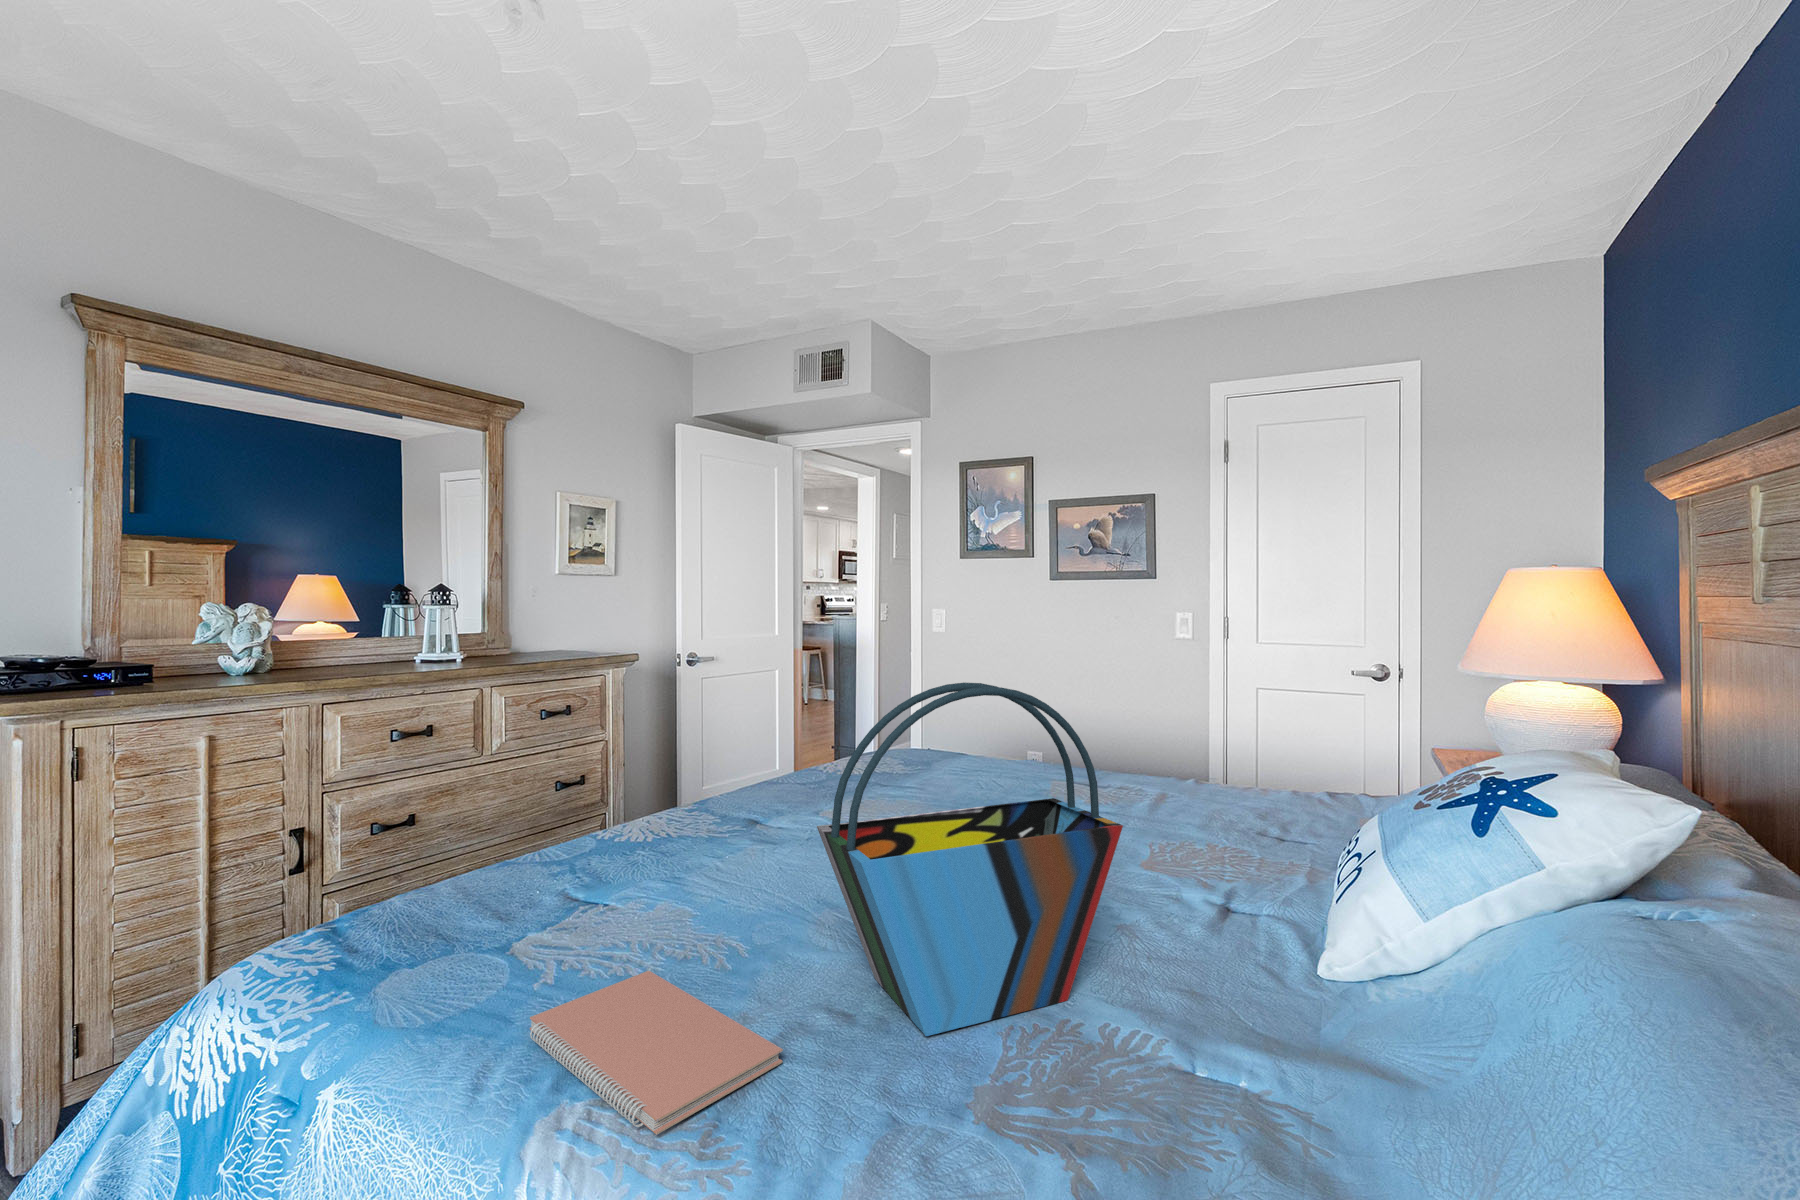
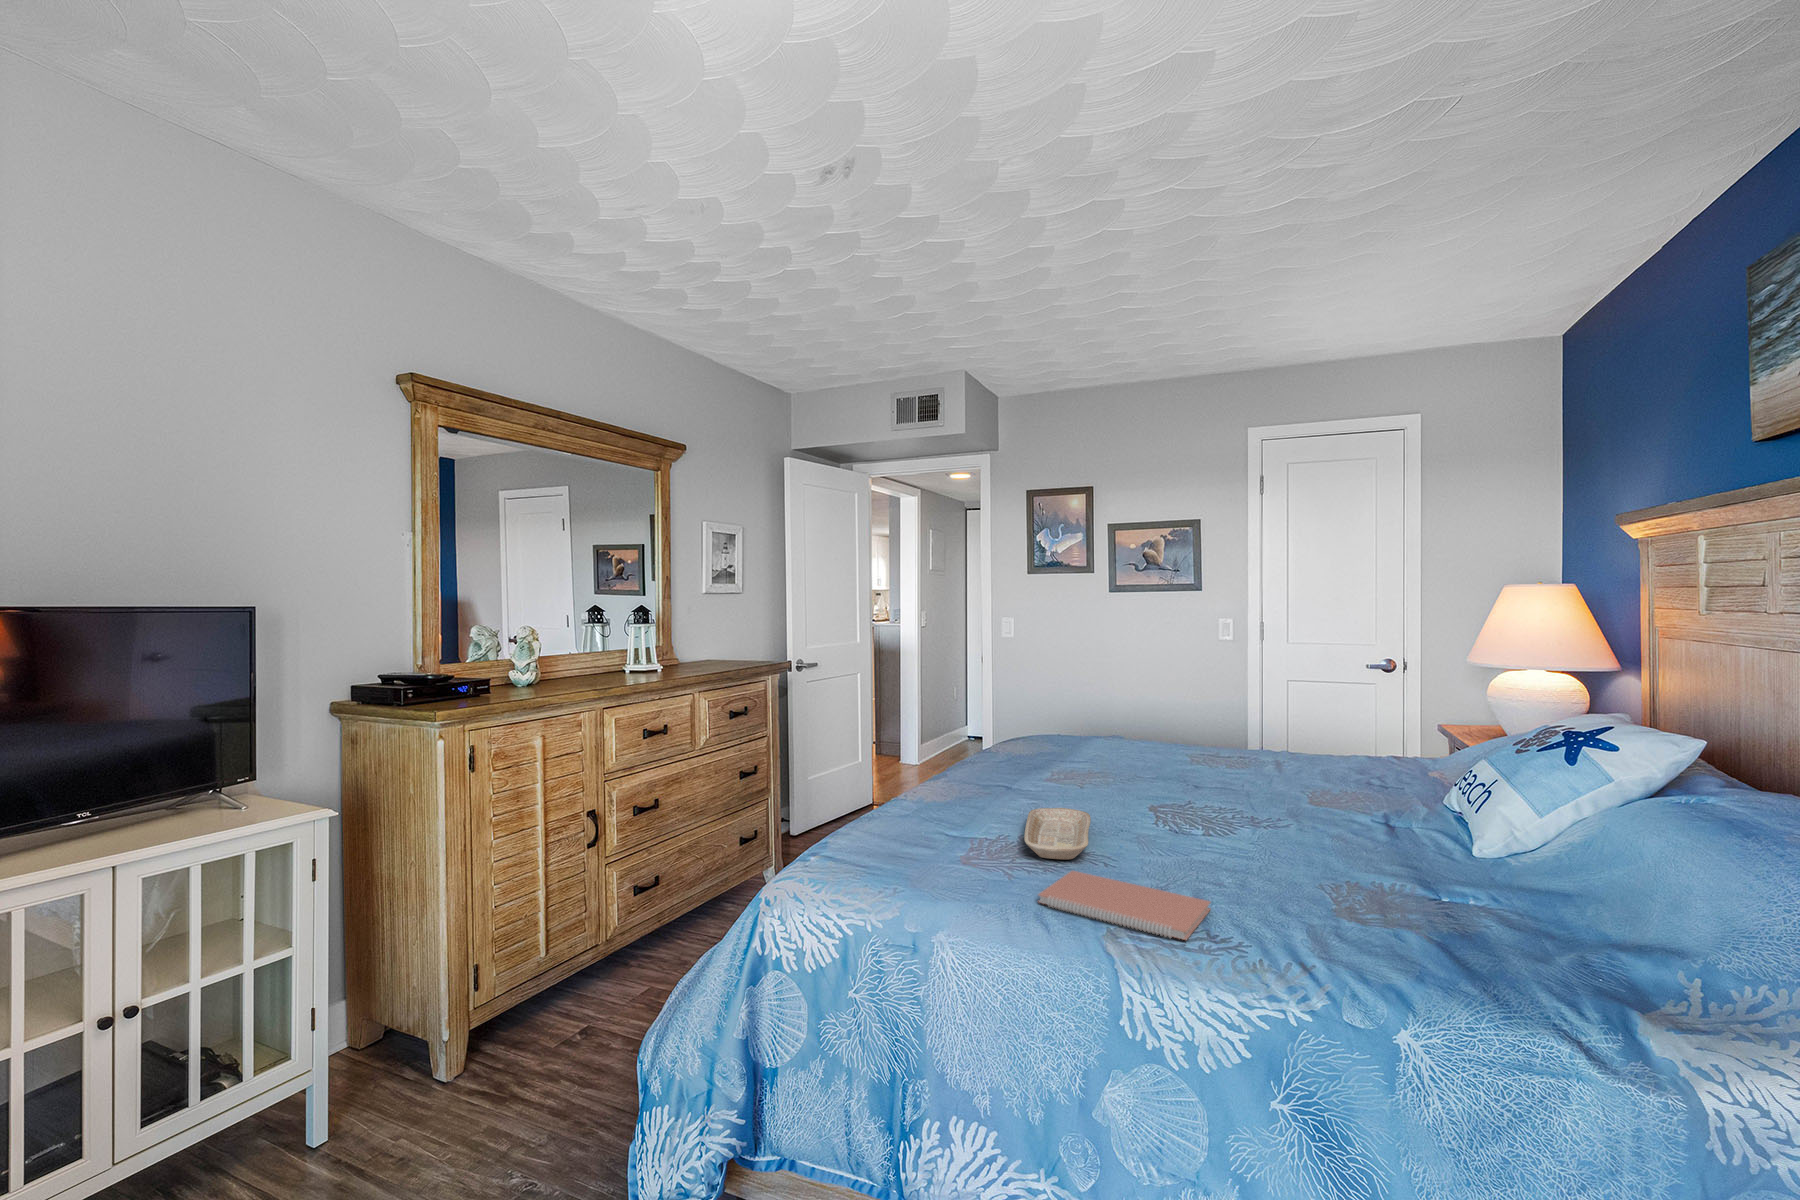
tote bag: present [817,683,1123,1036] -> none [1185,678,1366,894]
tray: none [623,859,787,947] -> present [1024,808,1091,859]

